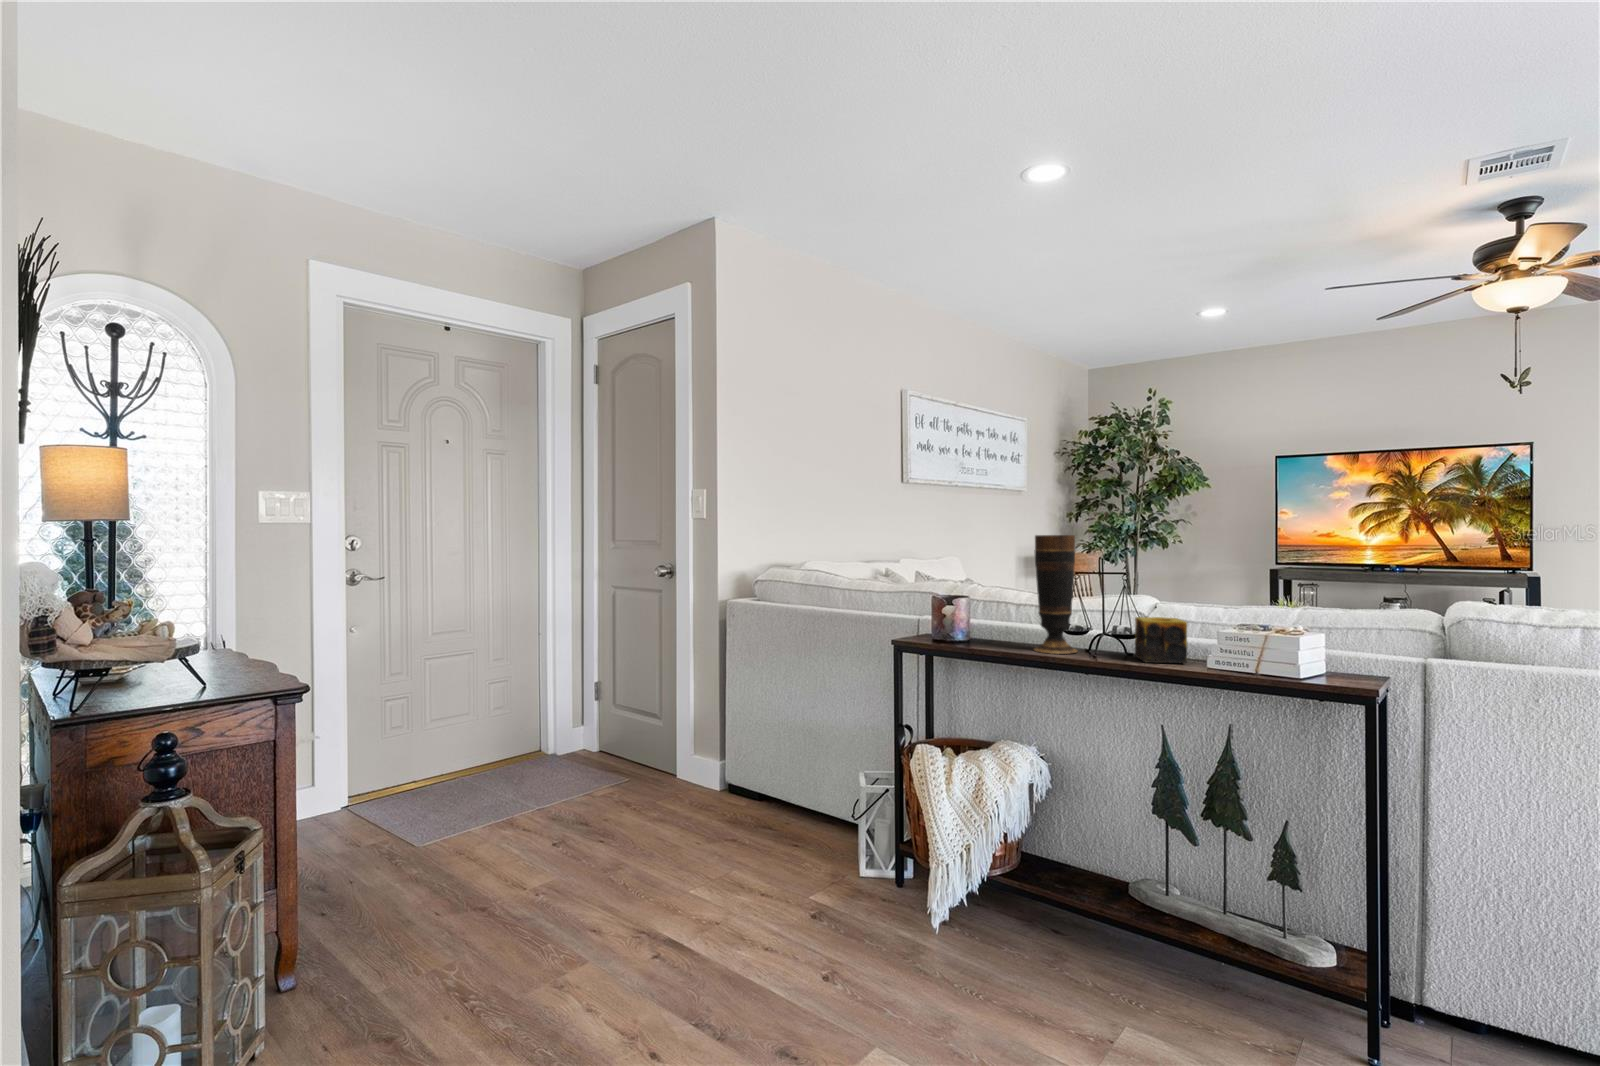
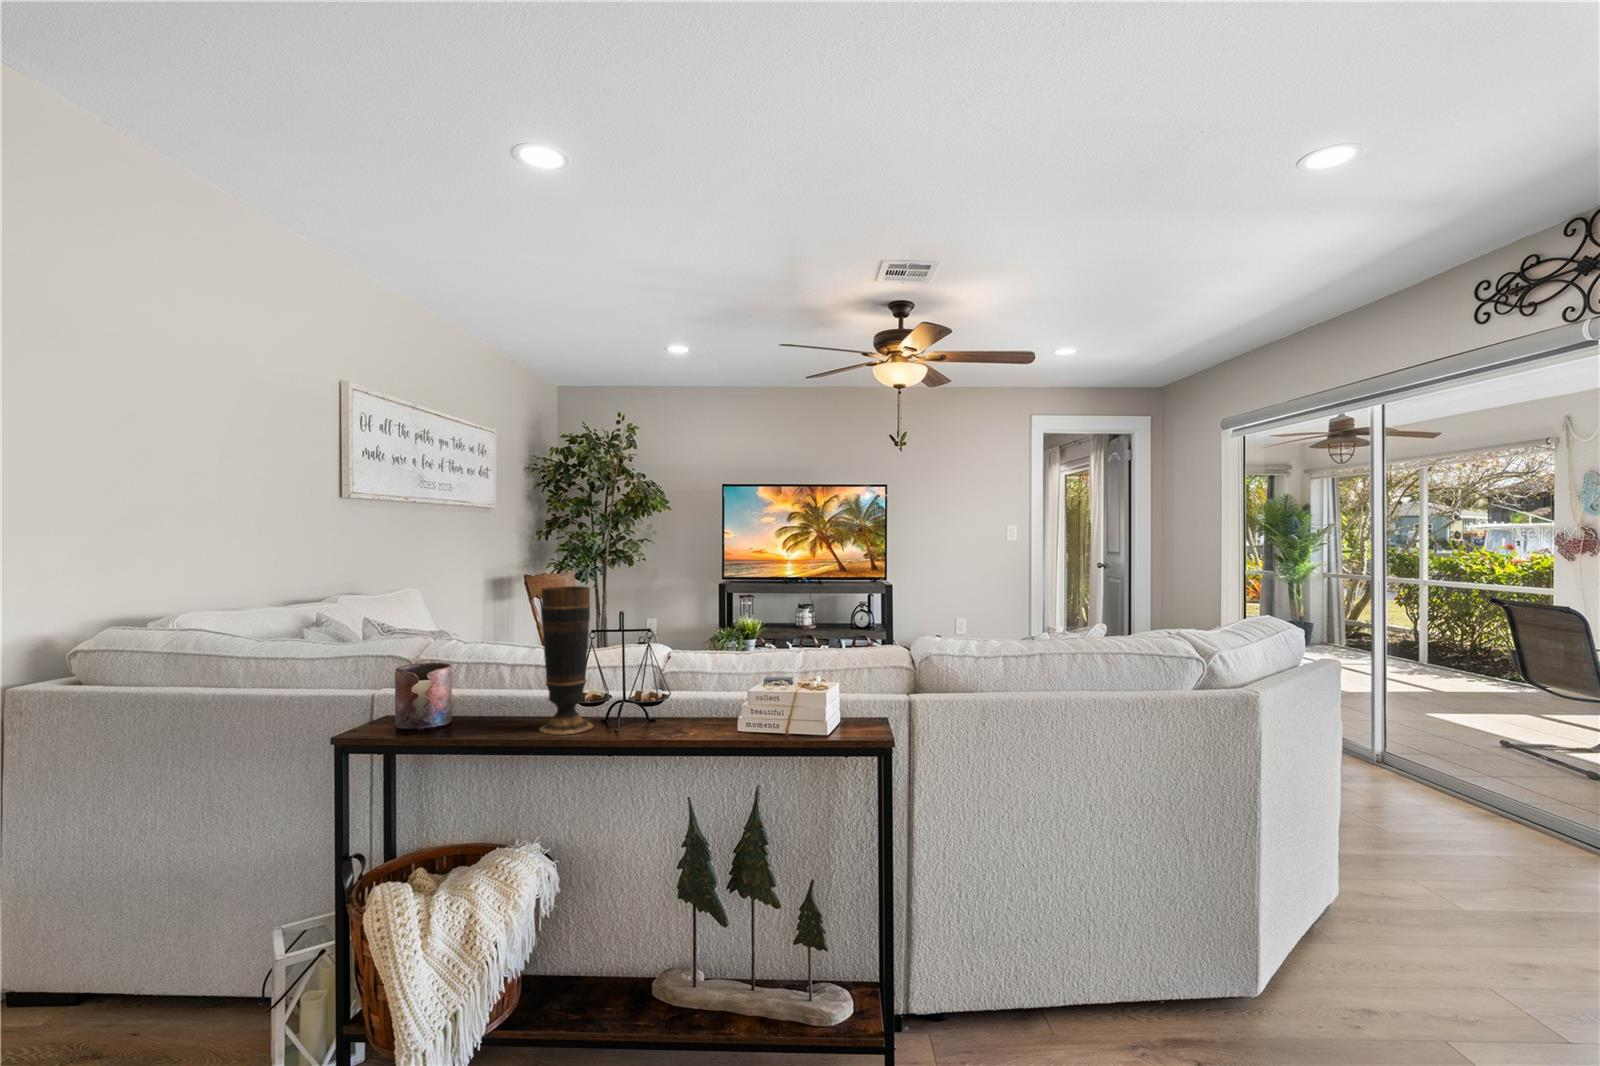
candle: present [1135,617,1188,663] -> none [657,676,715,734]

